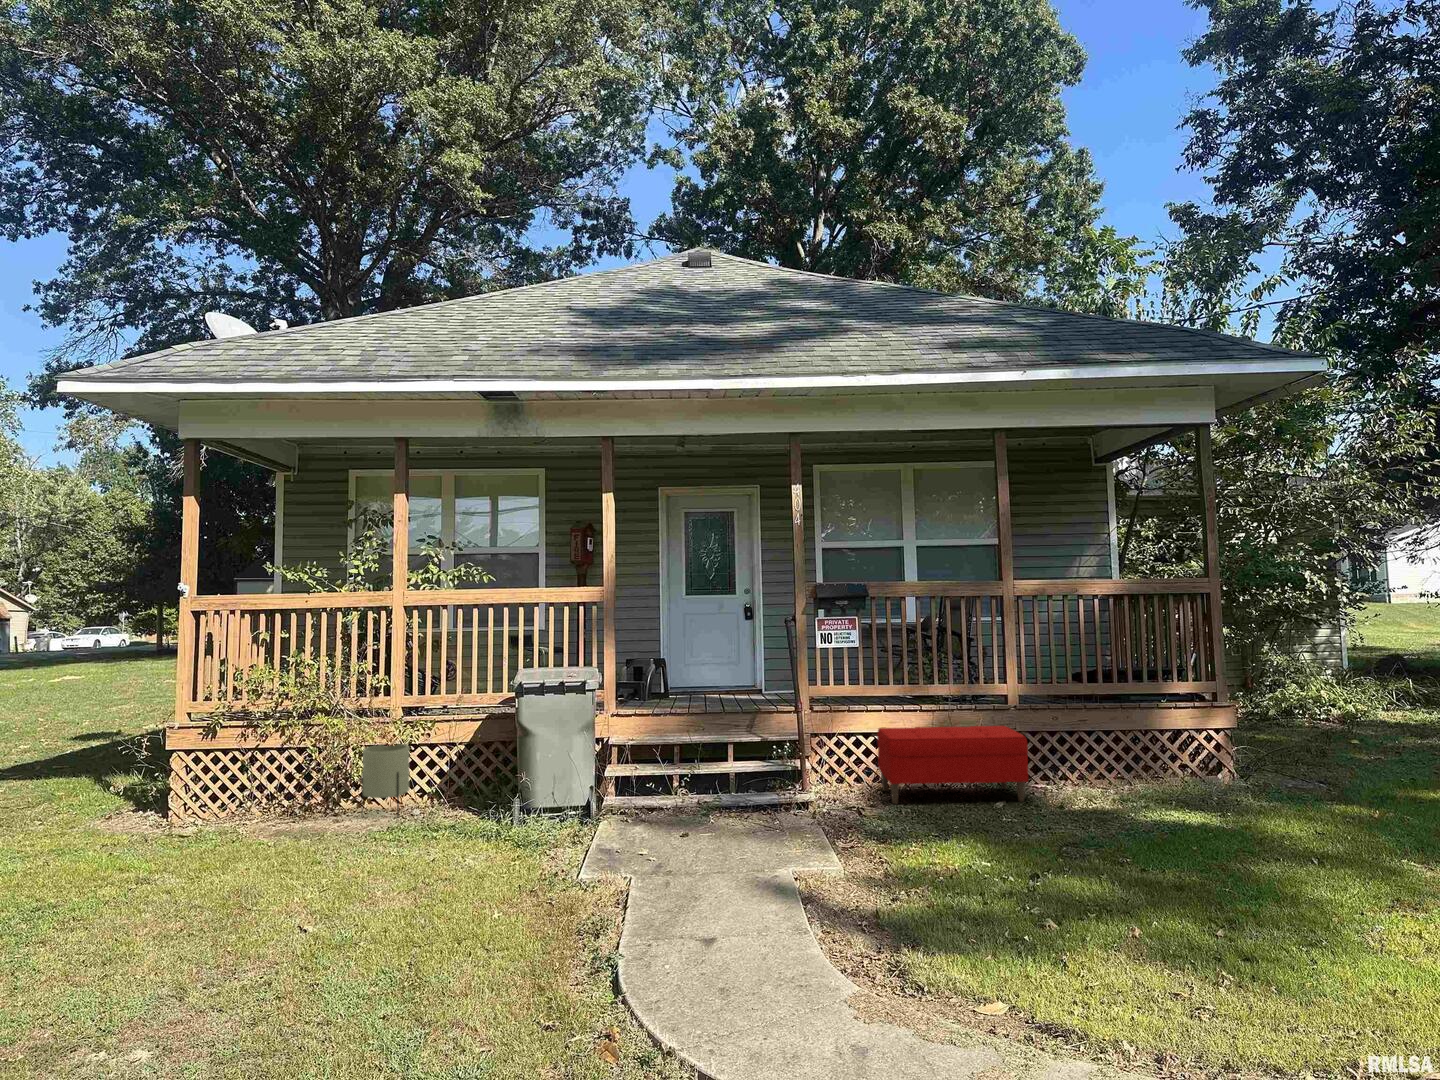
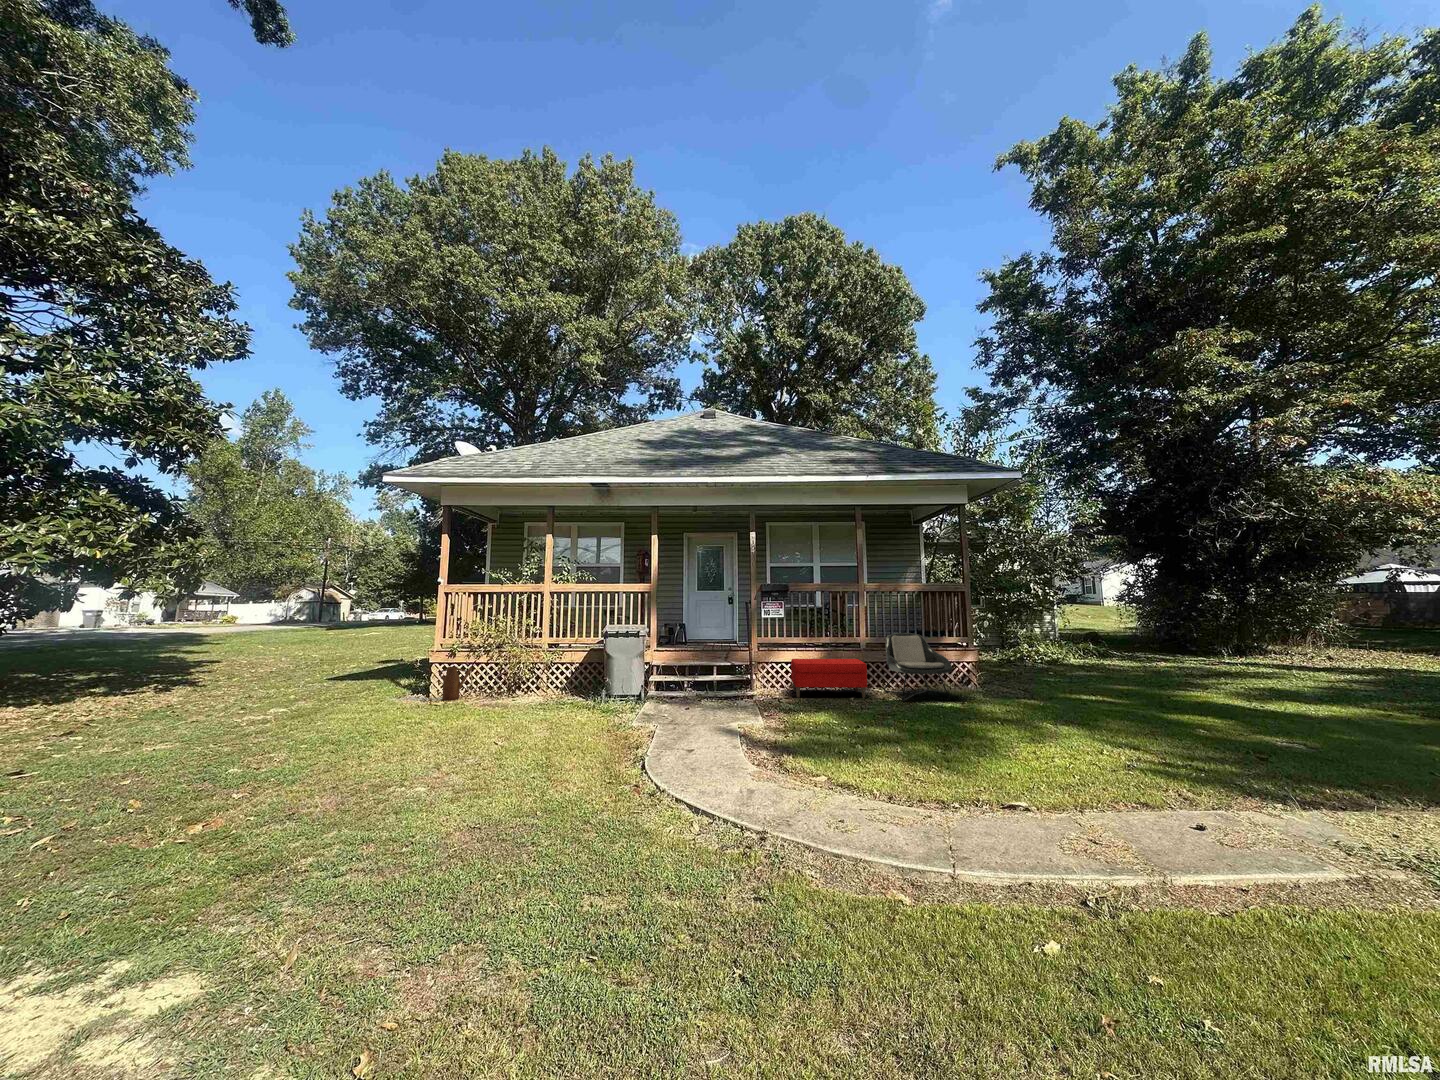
lounge chair: none [1057,674,1194,810] -> present [884,633,952,702]
planter: present [361,744,409,817] -> none [526,662,551,699]
watering can: none [187,756,254,825] -> present [440,666,473,701]

